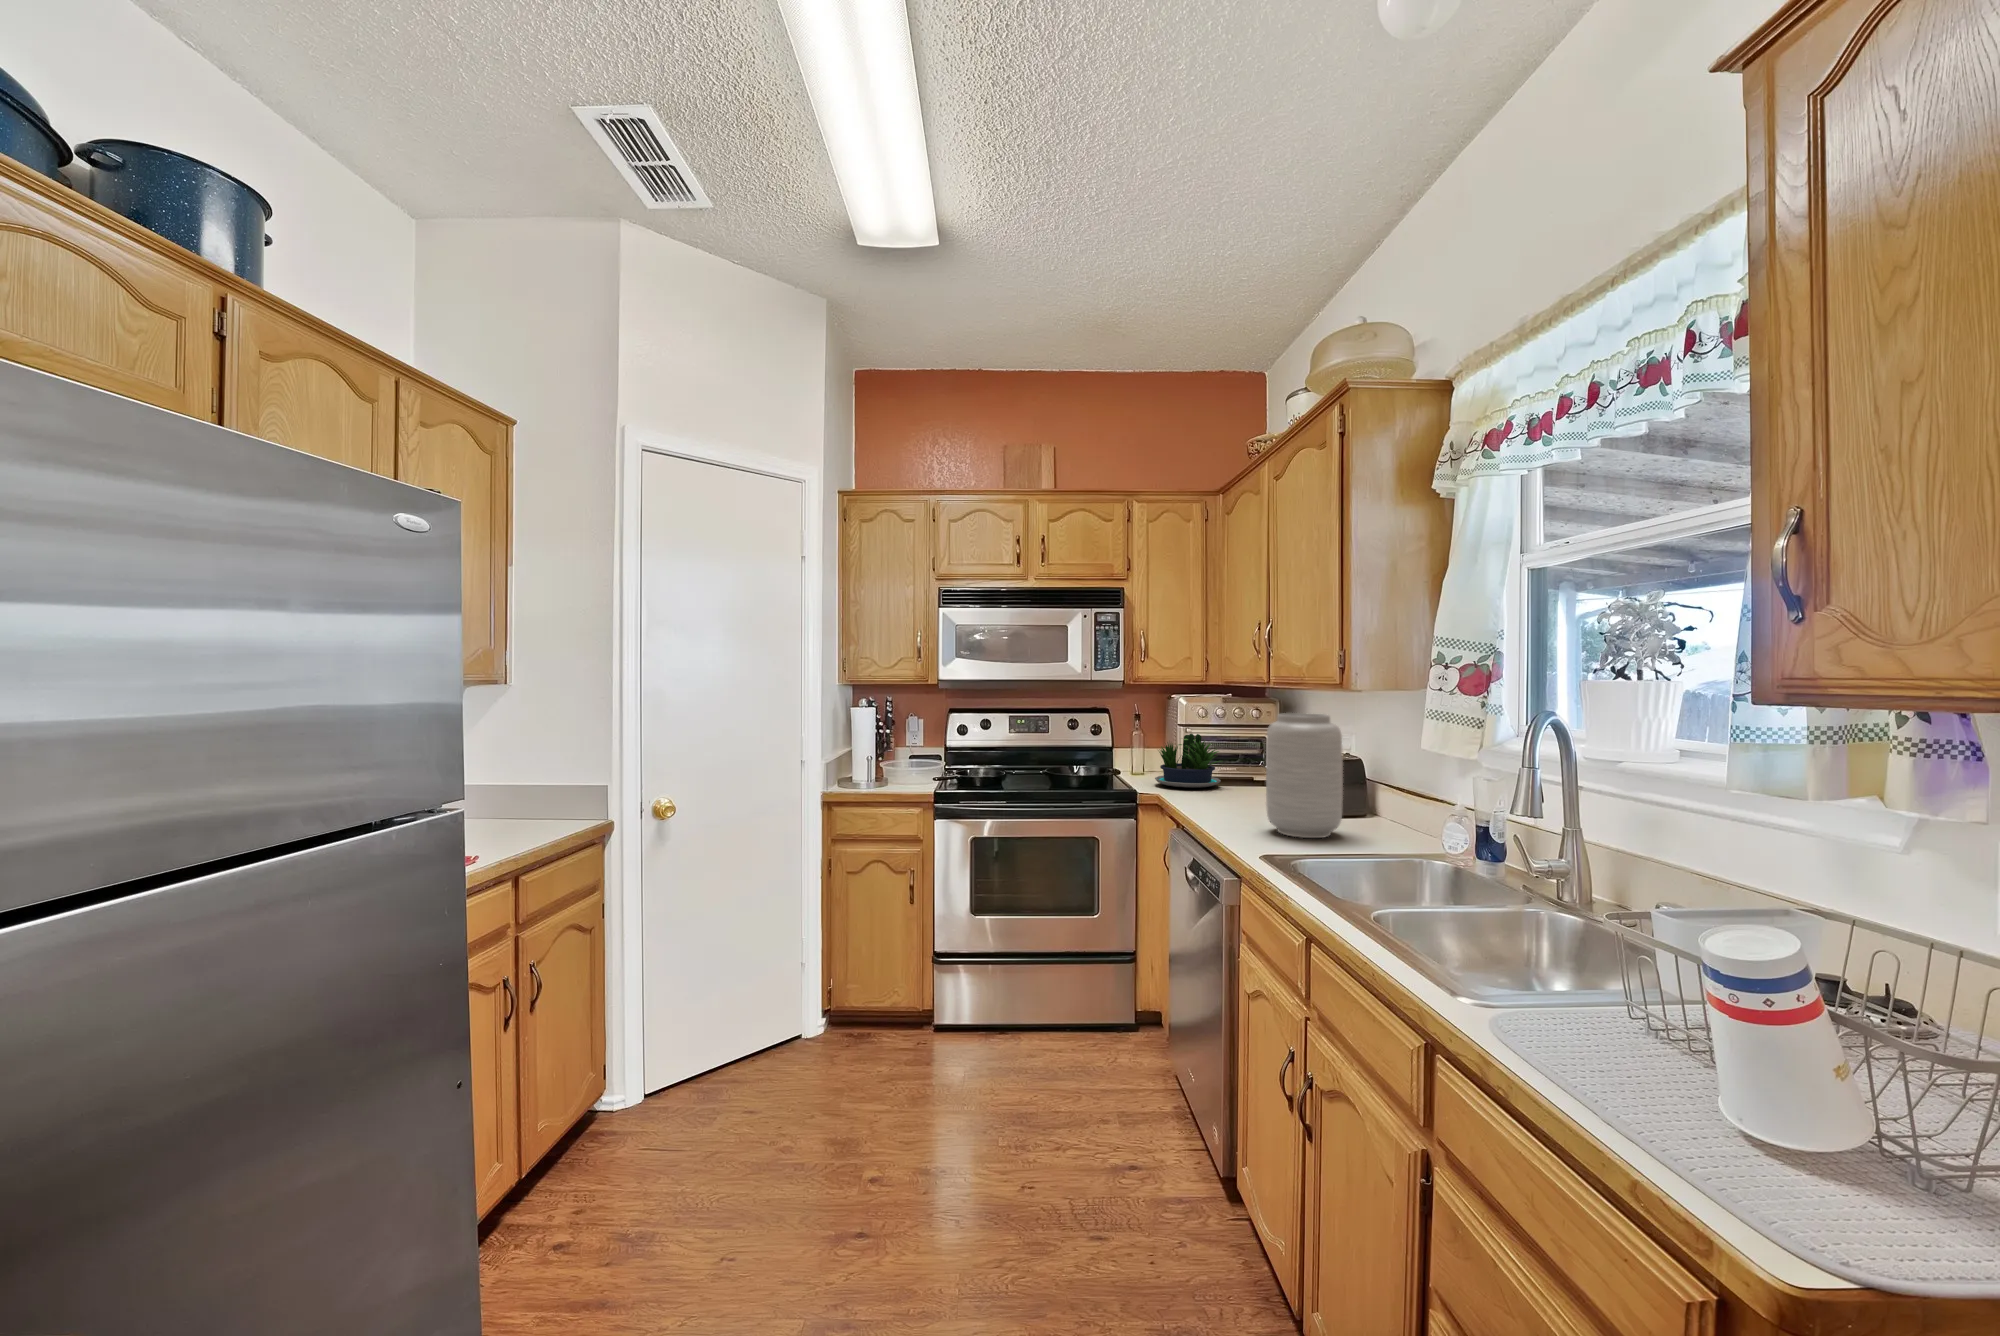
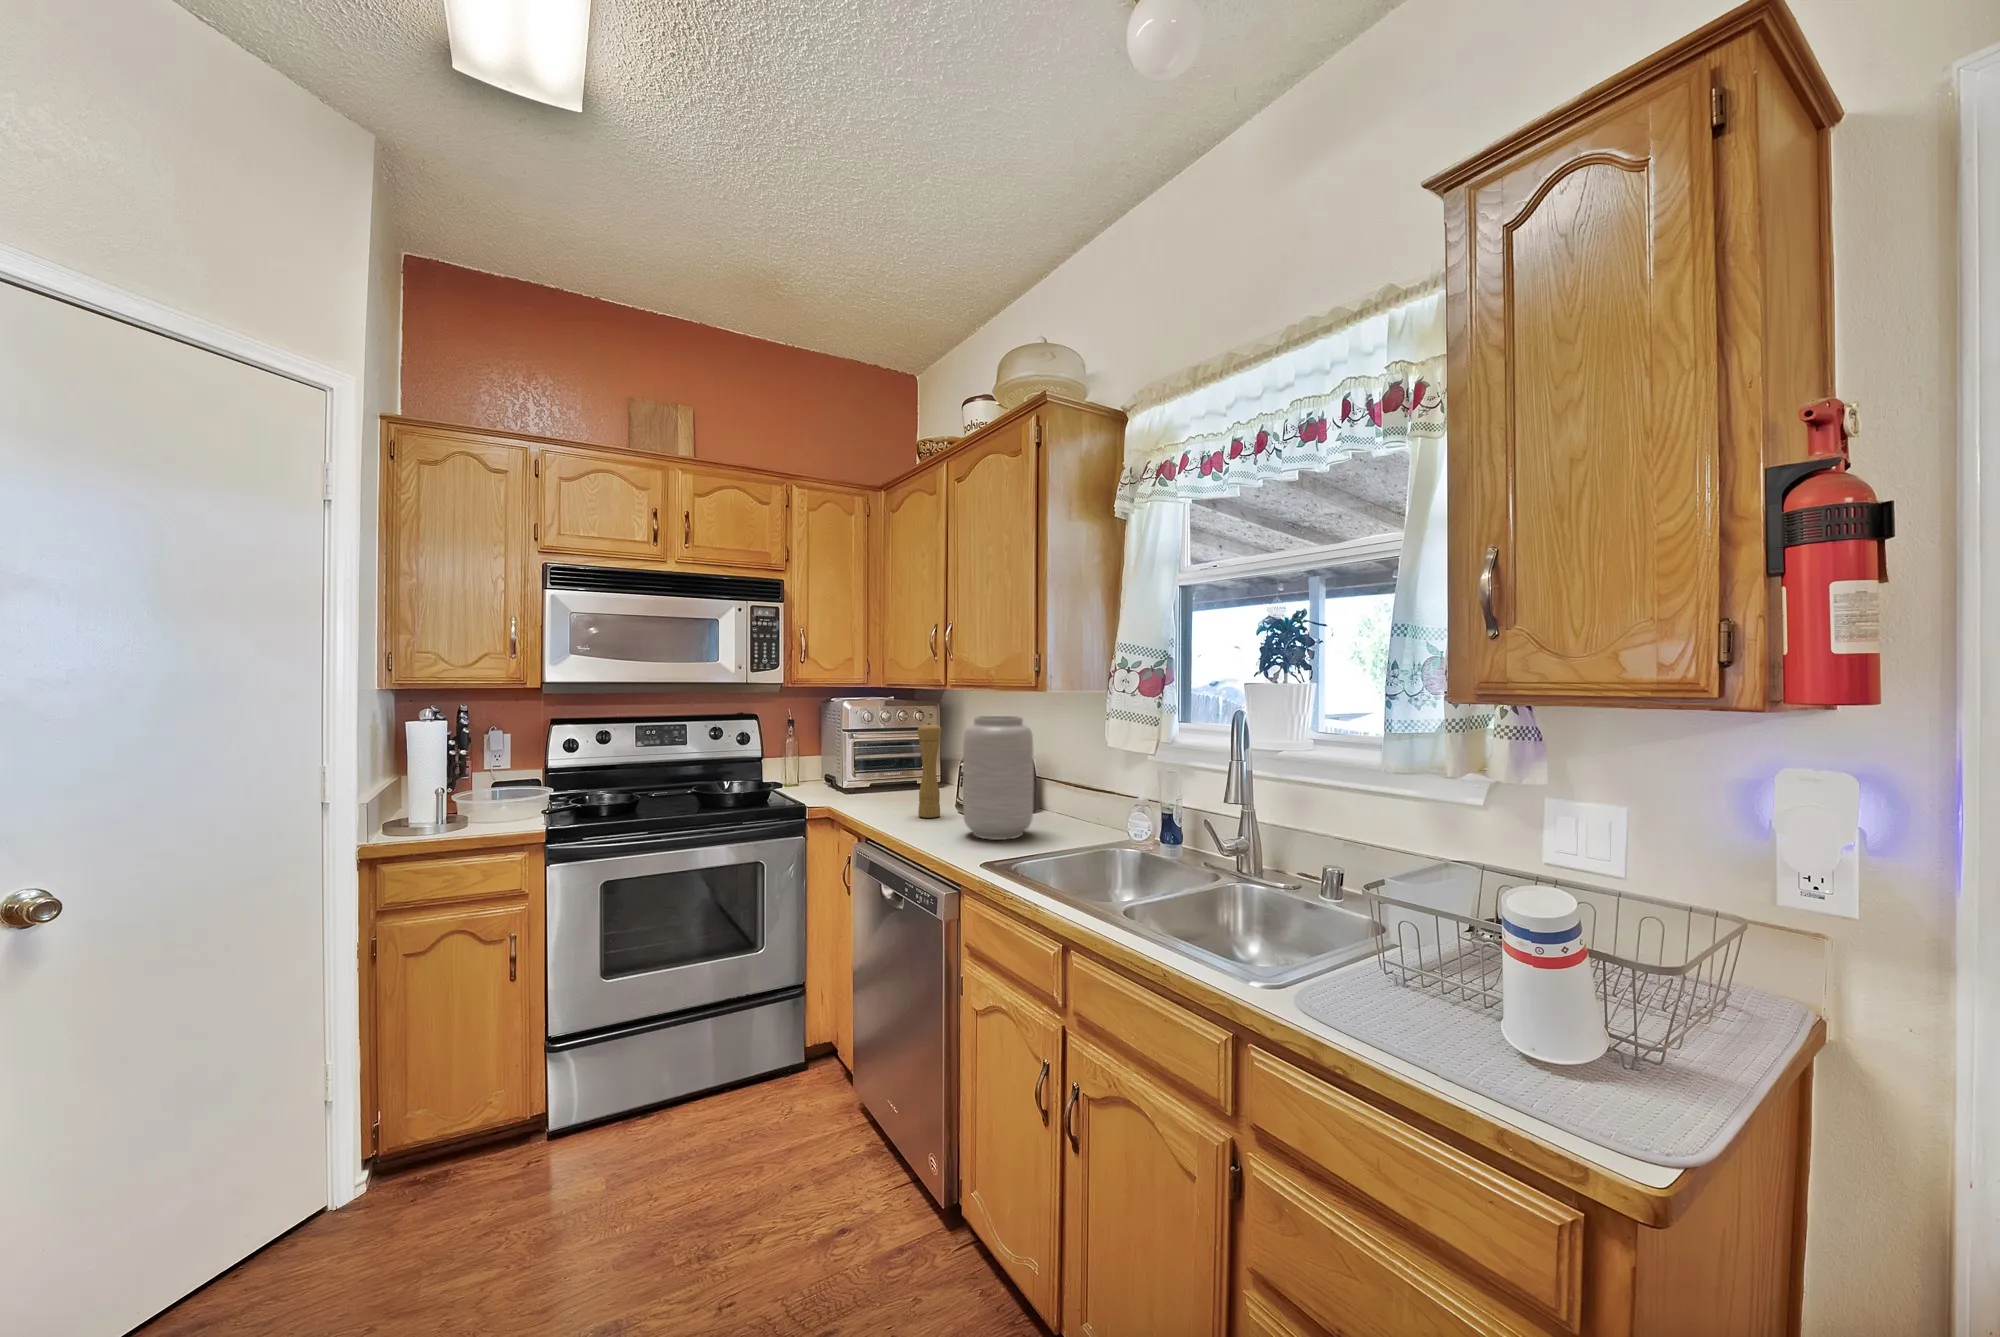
pepper mill: none [1235,720,1259,812] -> present [918,723,941,818]
potted plant: present [1155,734,1221,788] -> none [816,738,896,795]

